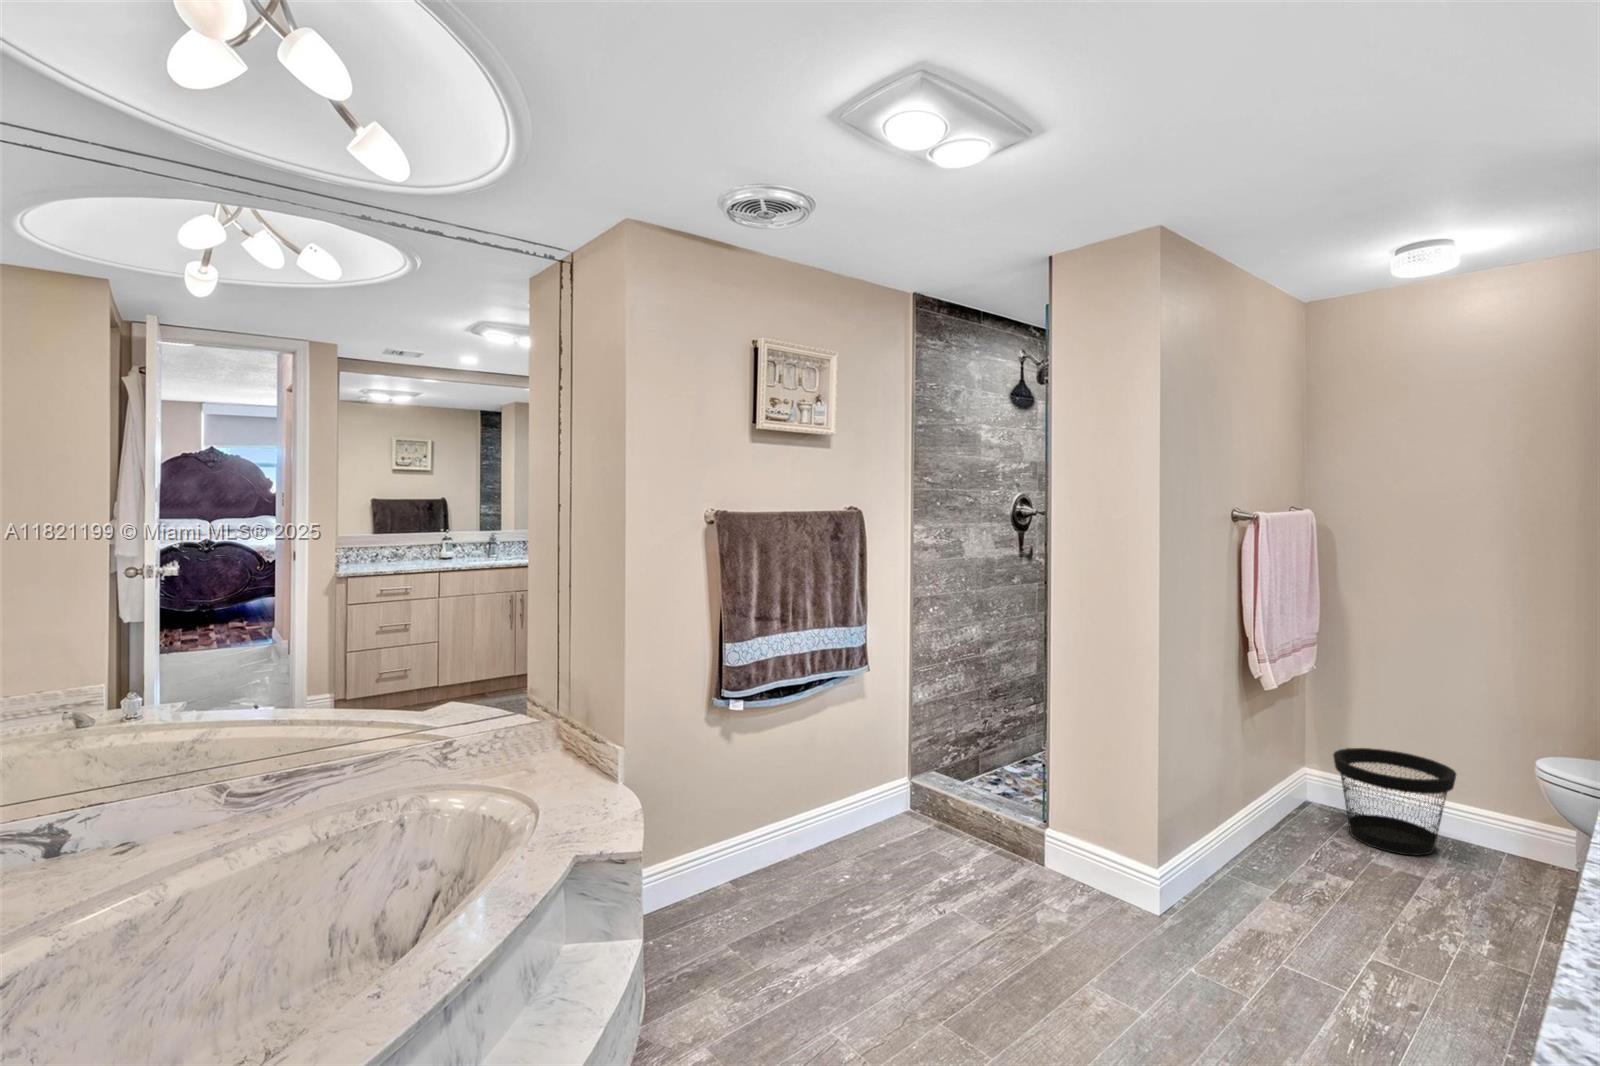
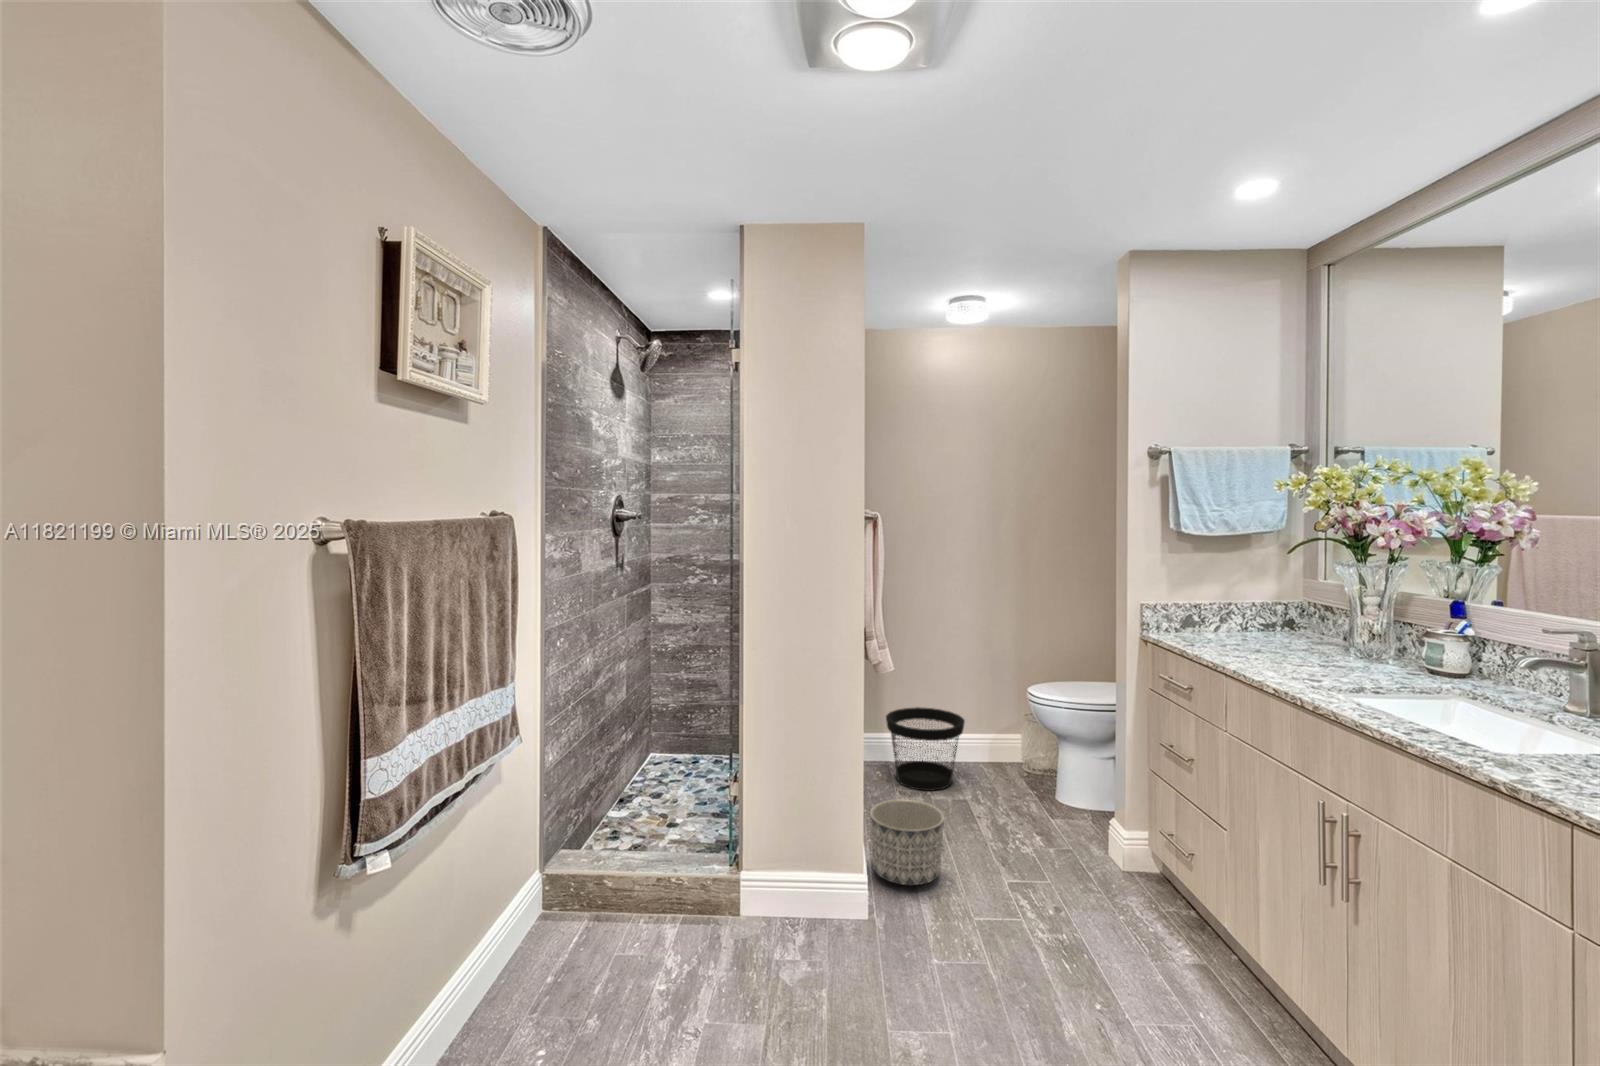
planter: none [1205,819,1299,914] -> present [870,799,944,885]

